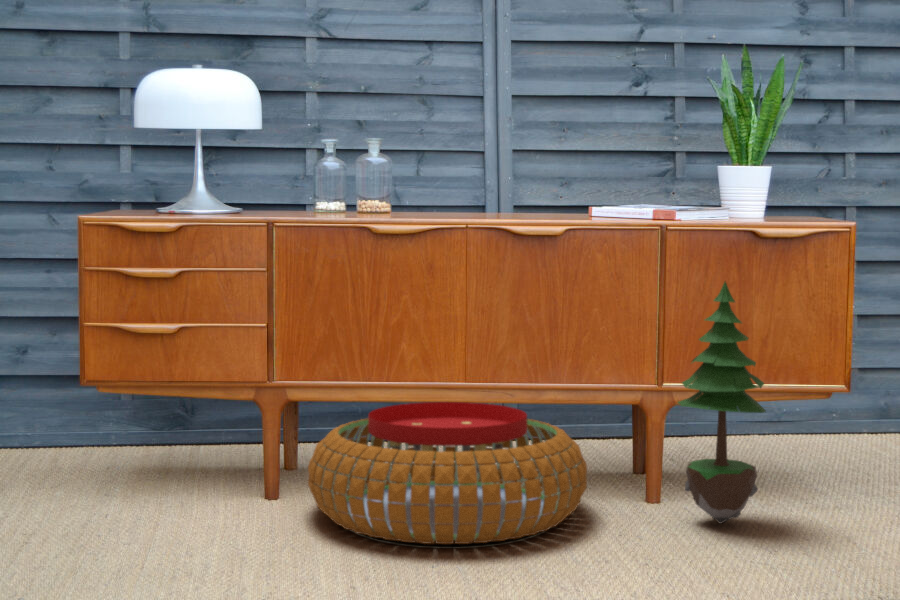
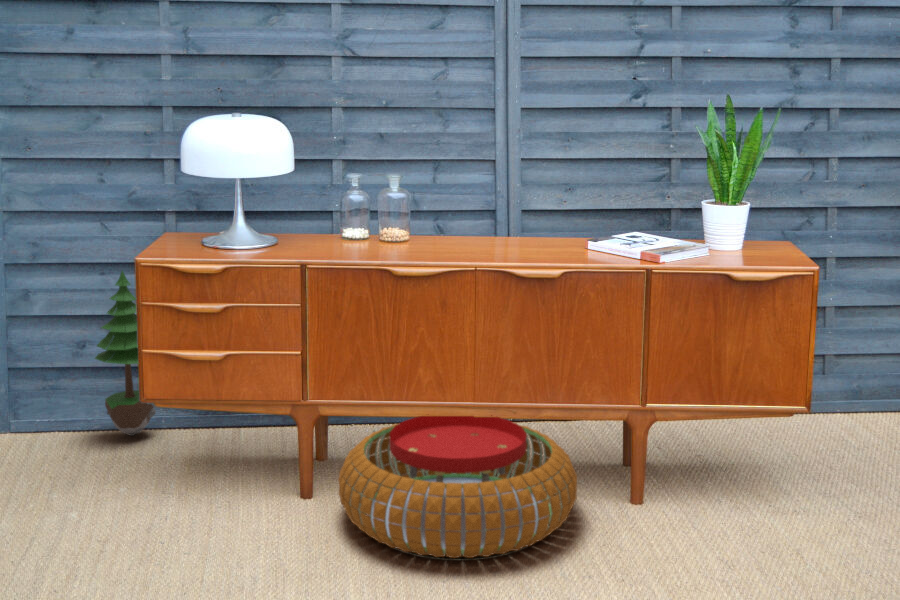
potted tree: present [678,282,766,523] -> present [95,271,156,436]

